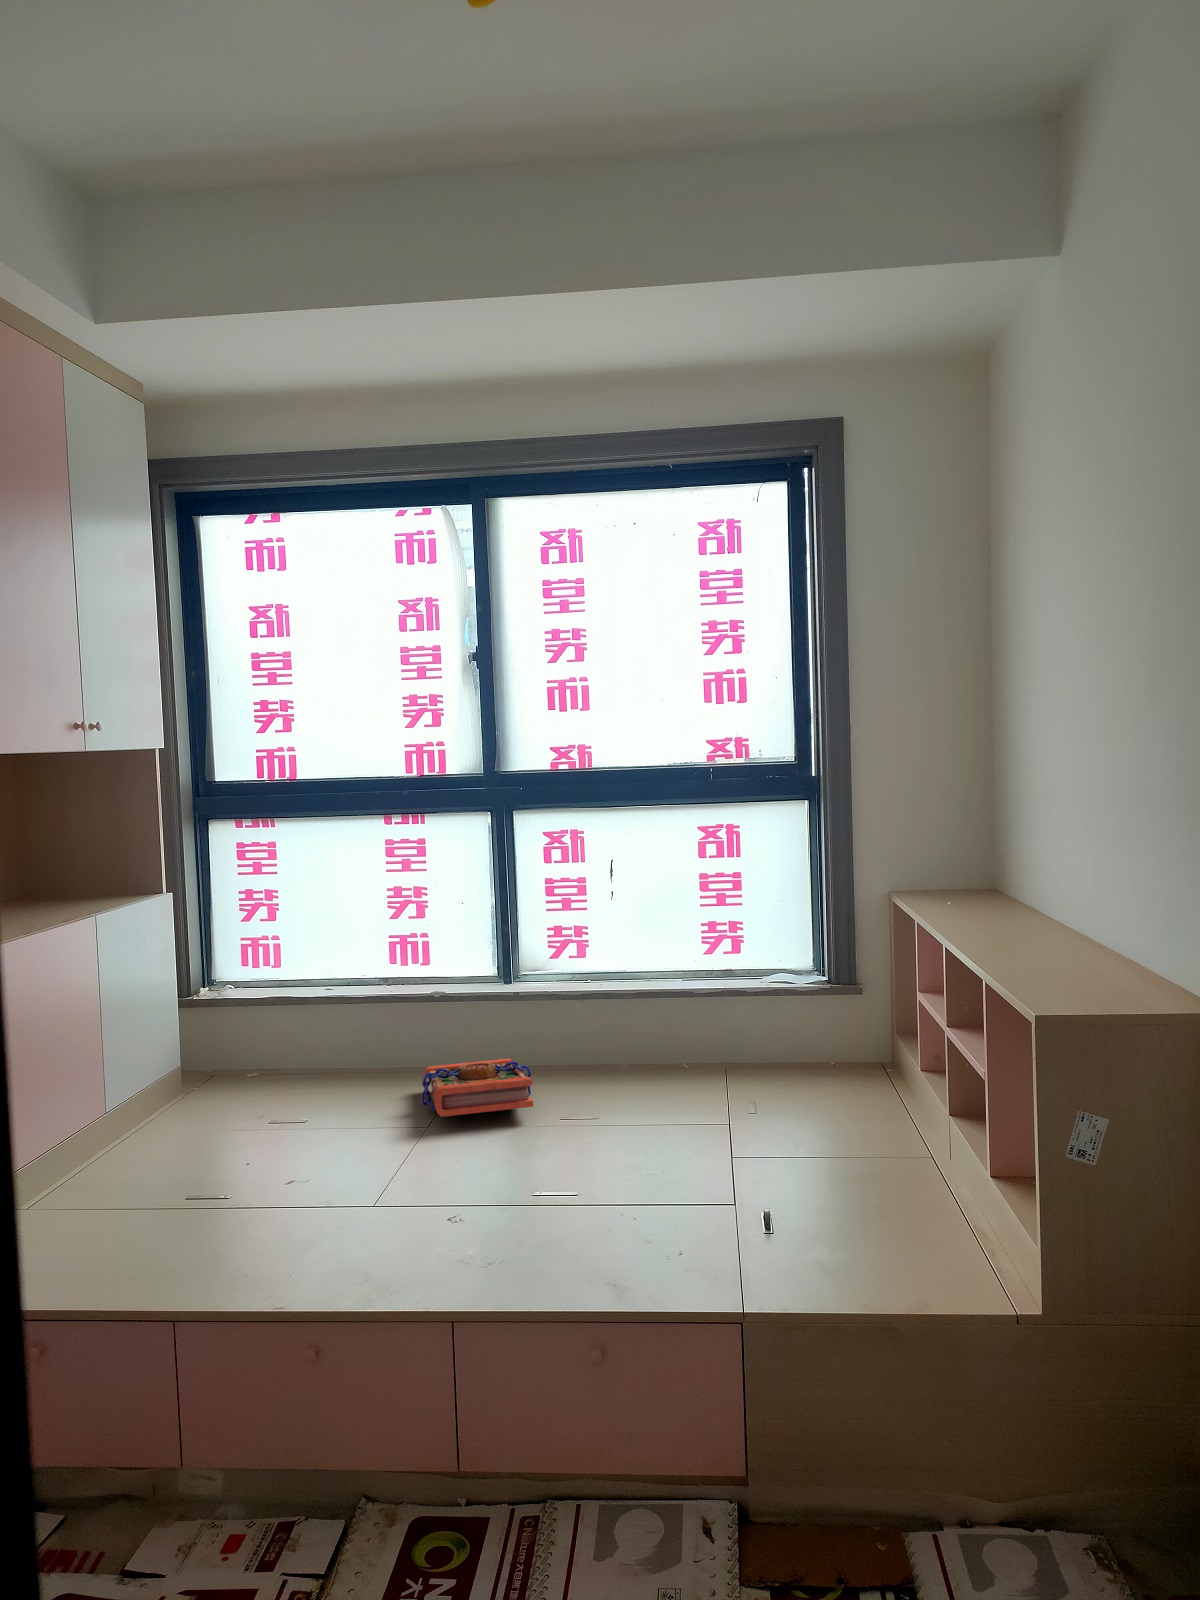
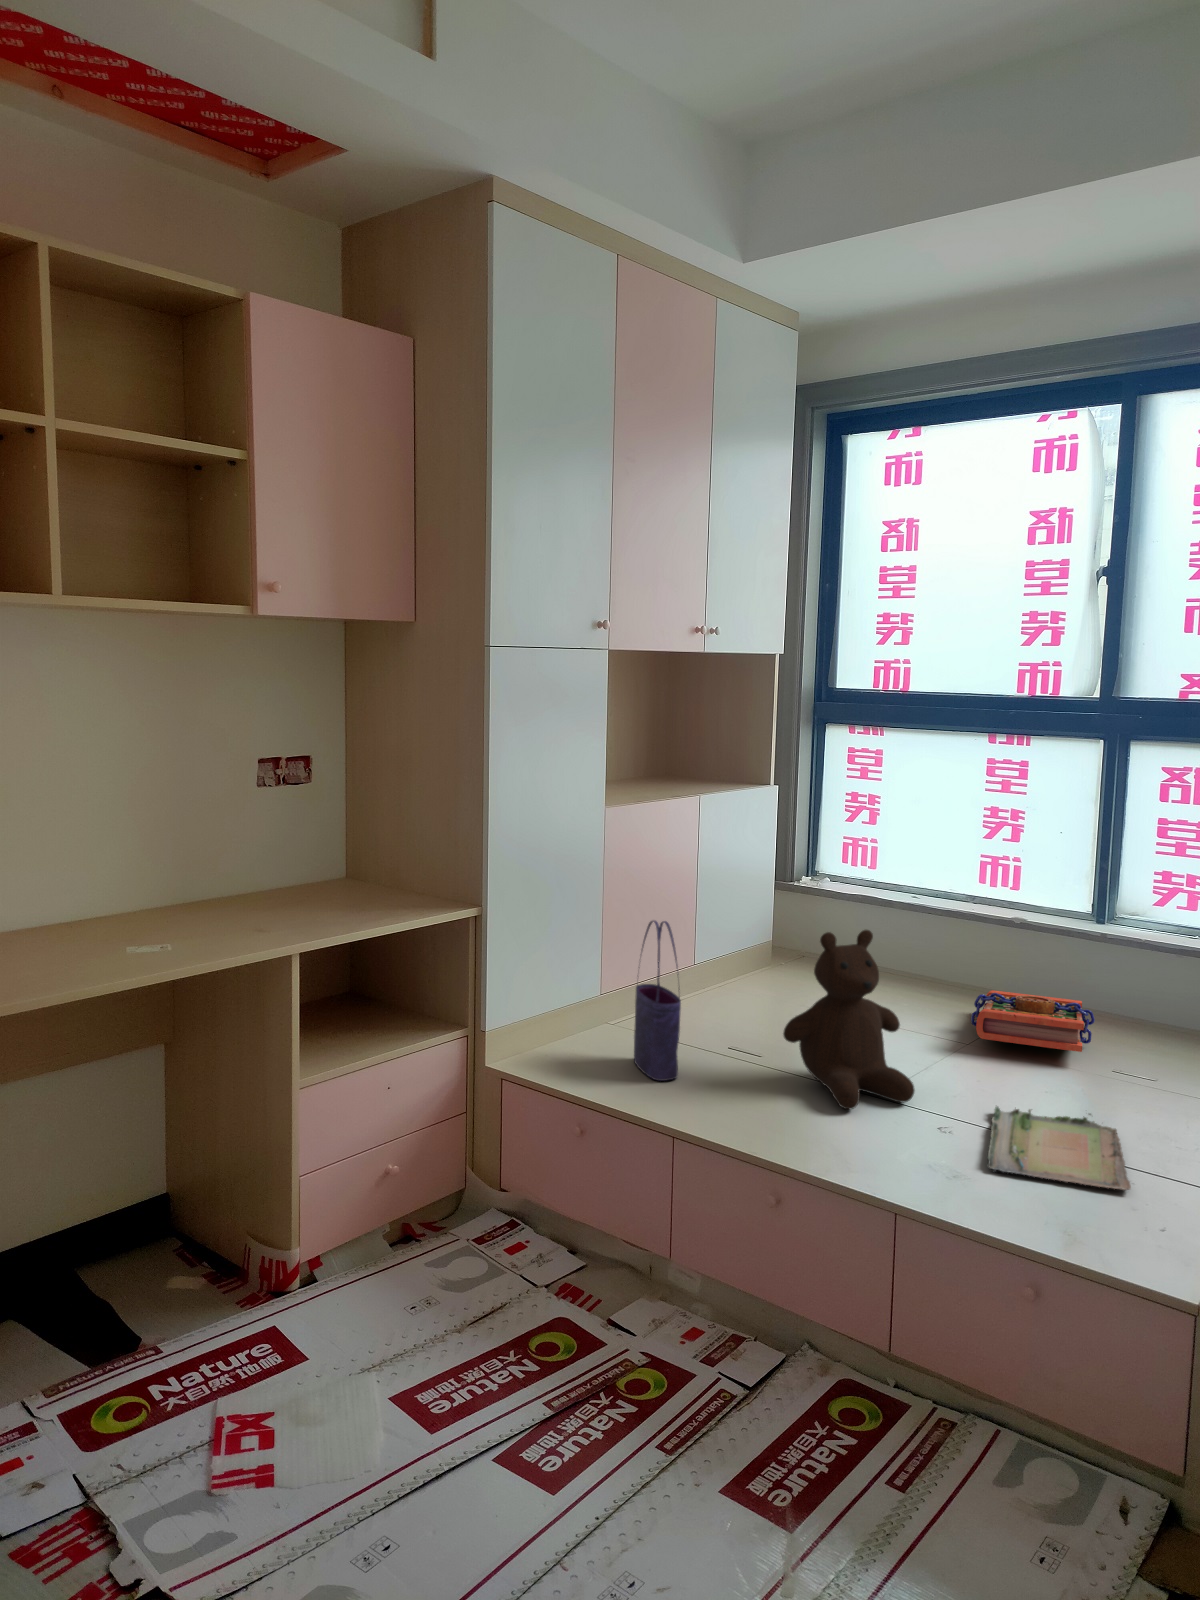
teddy bear: none [265,1030,410,1227] -> present [783,930,915,1109]
tote bag: none [75,1067,144,1259] -> present [634,921,681,1081]
tray: none [487,1160,637,1245] -> present [988,1106,1131,1190]

